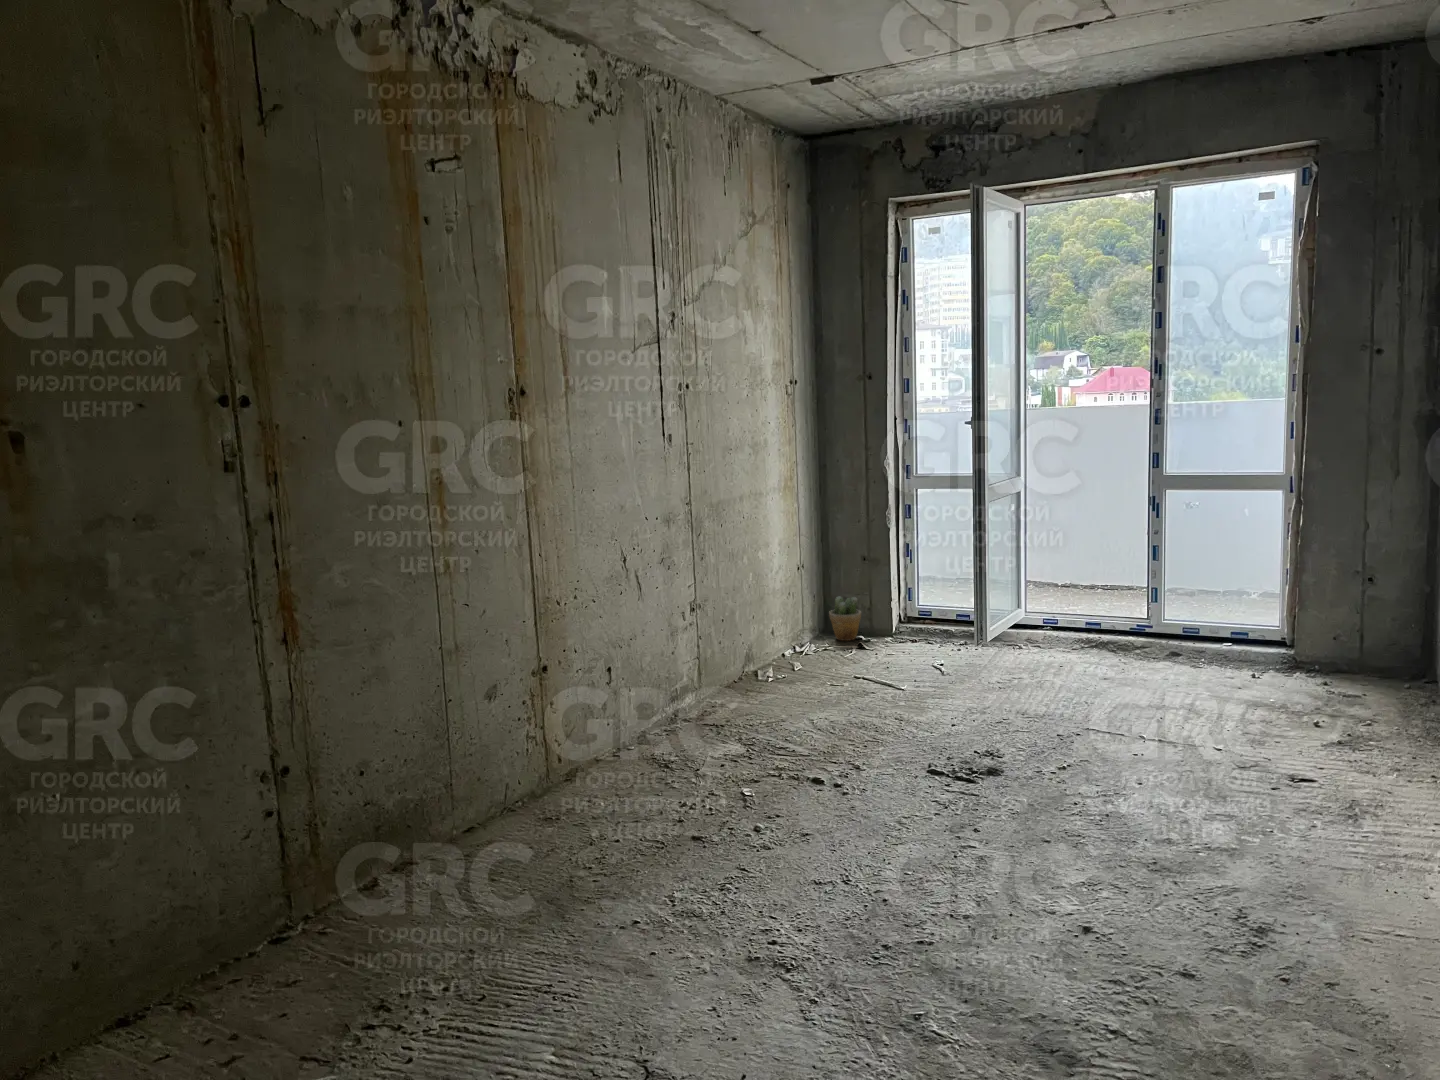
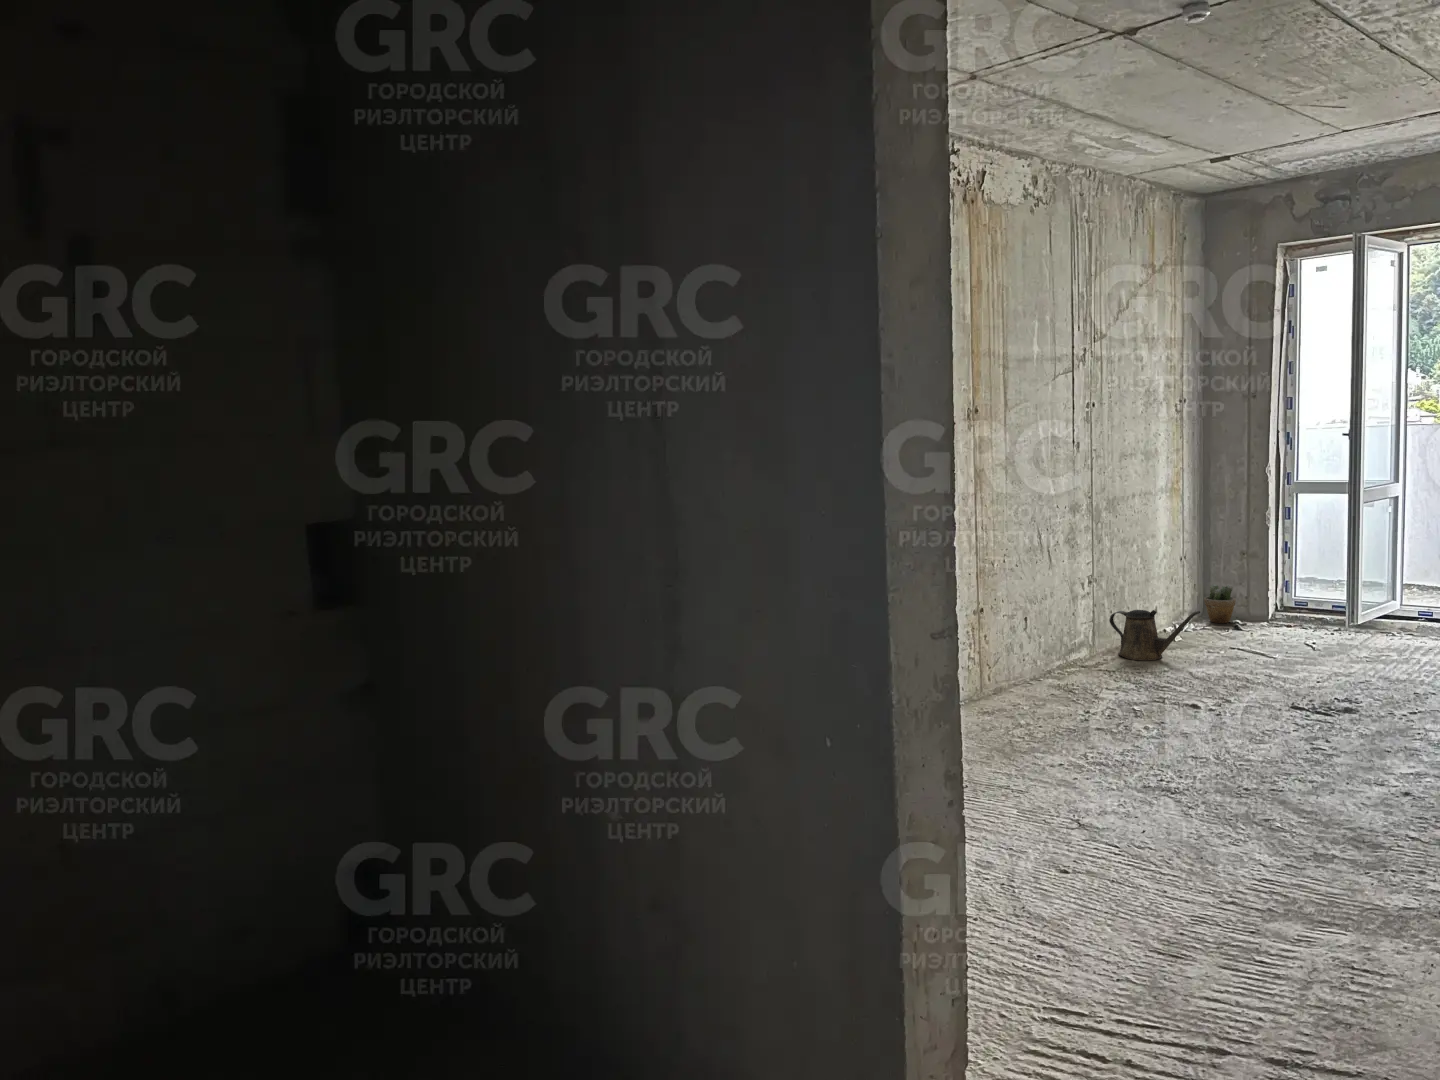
watering can: none [722,643,823,708] -> present [1109,610,1200,661]

